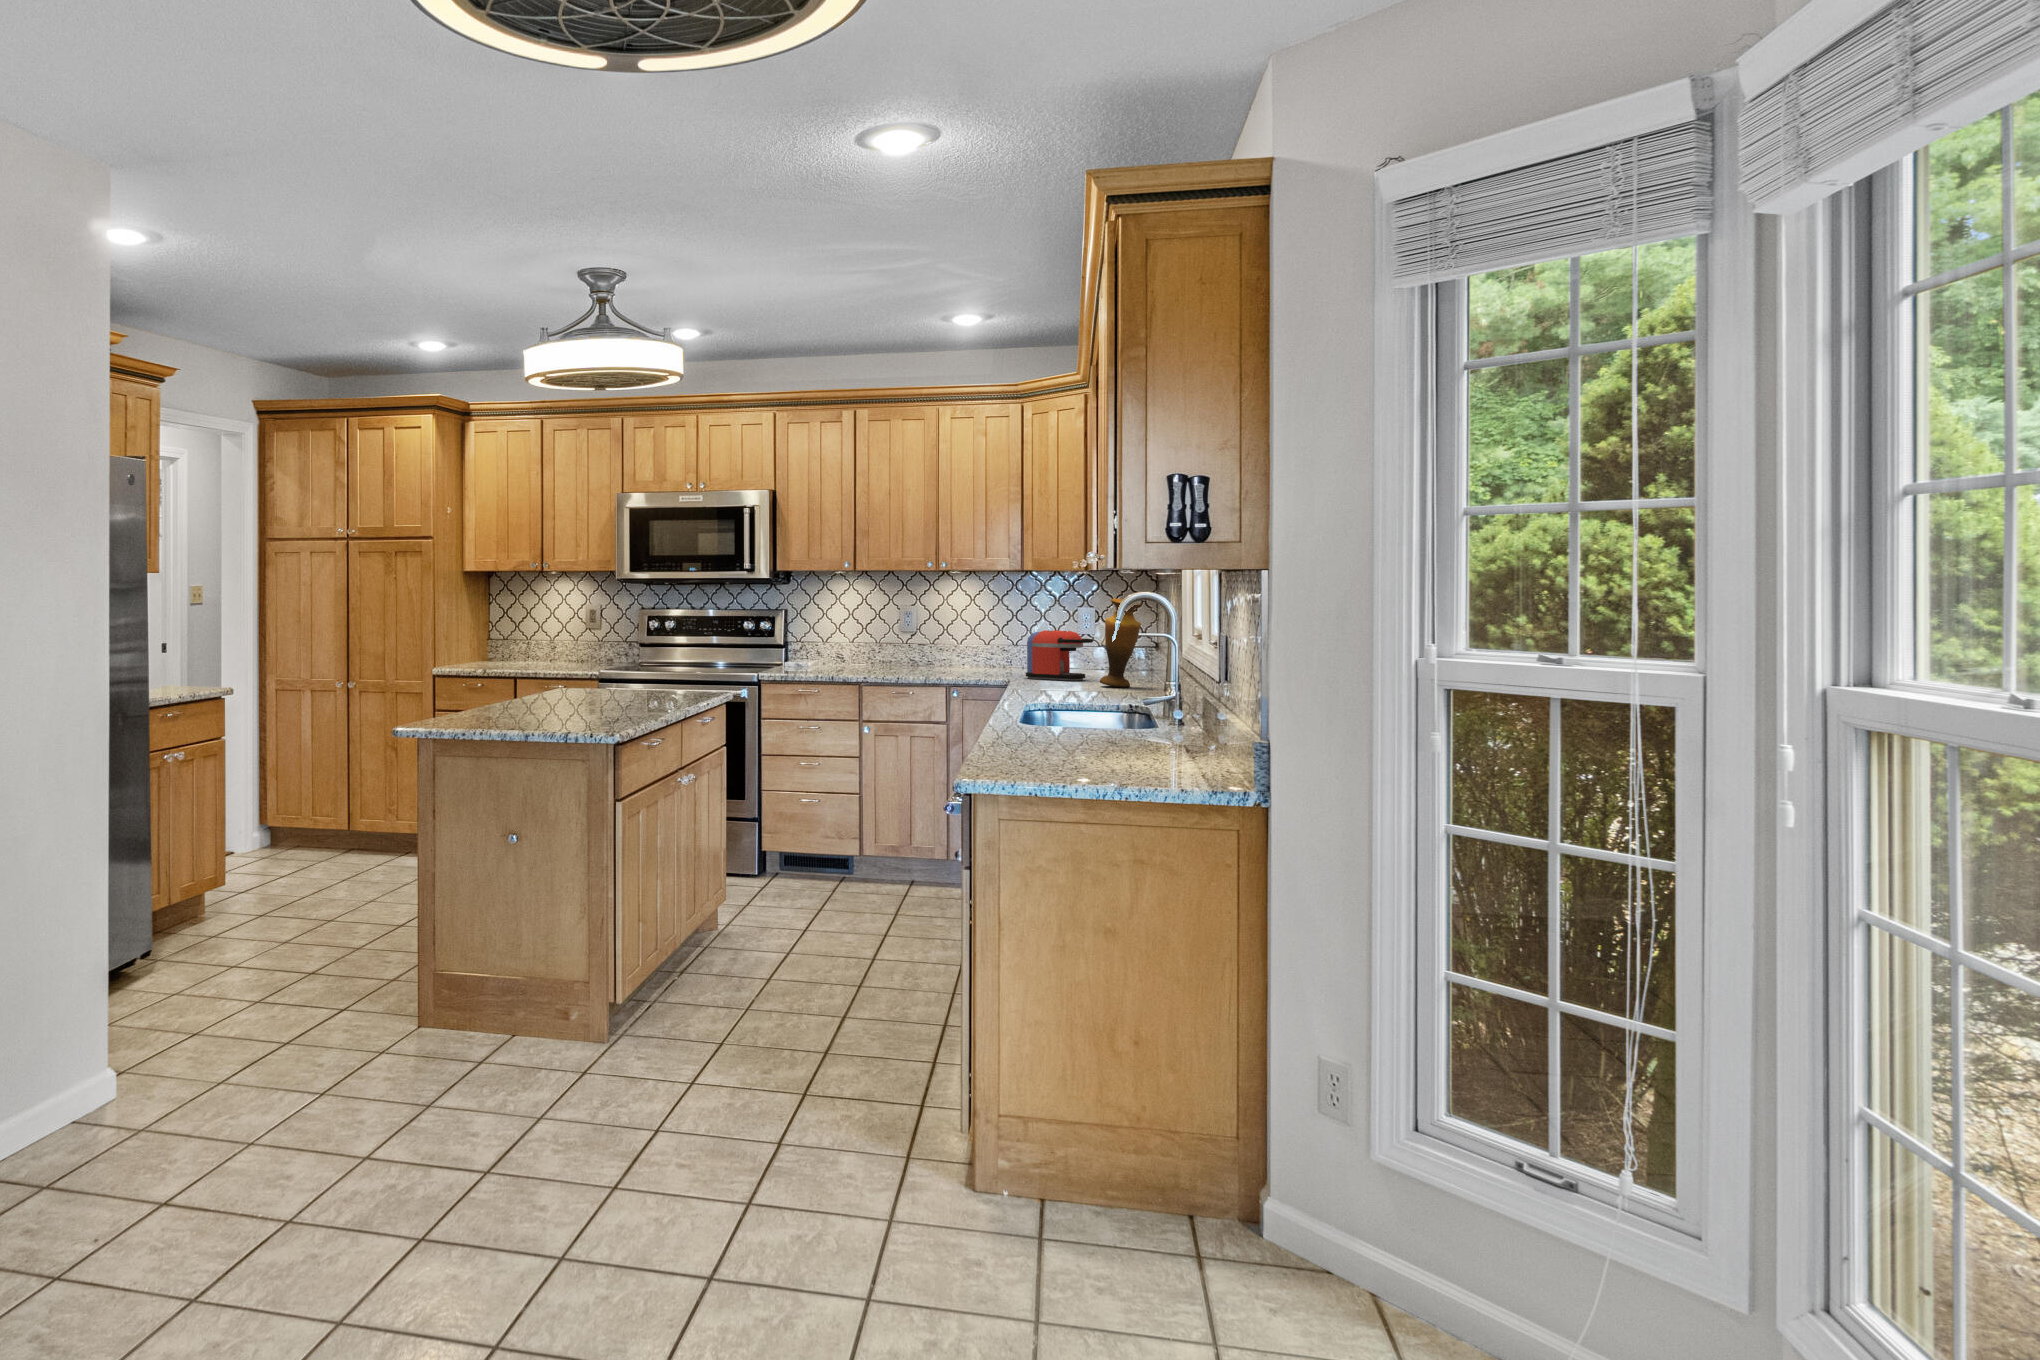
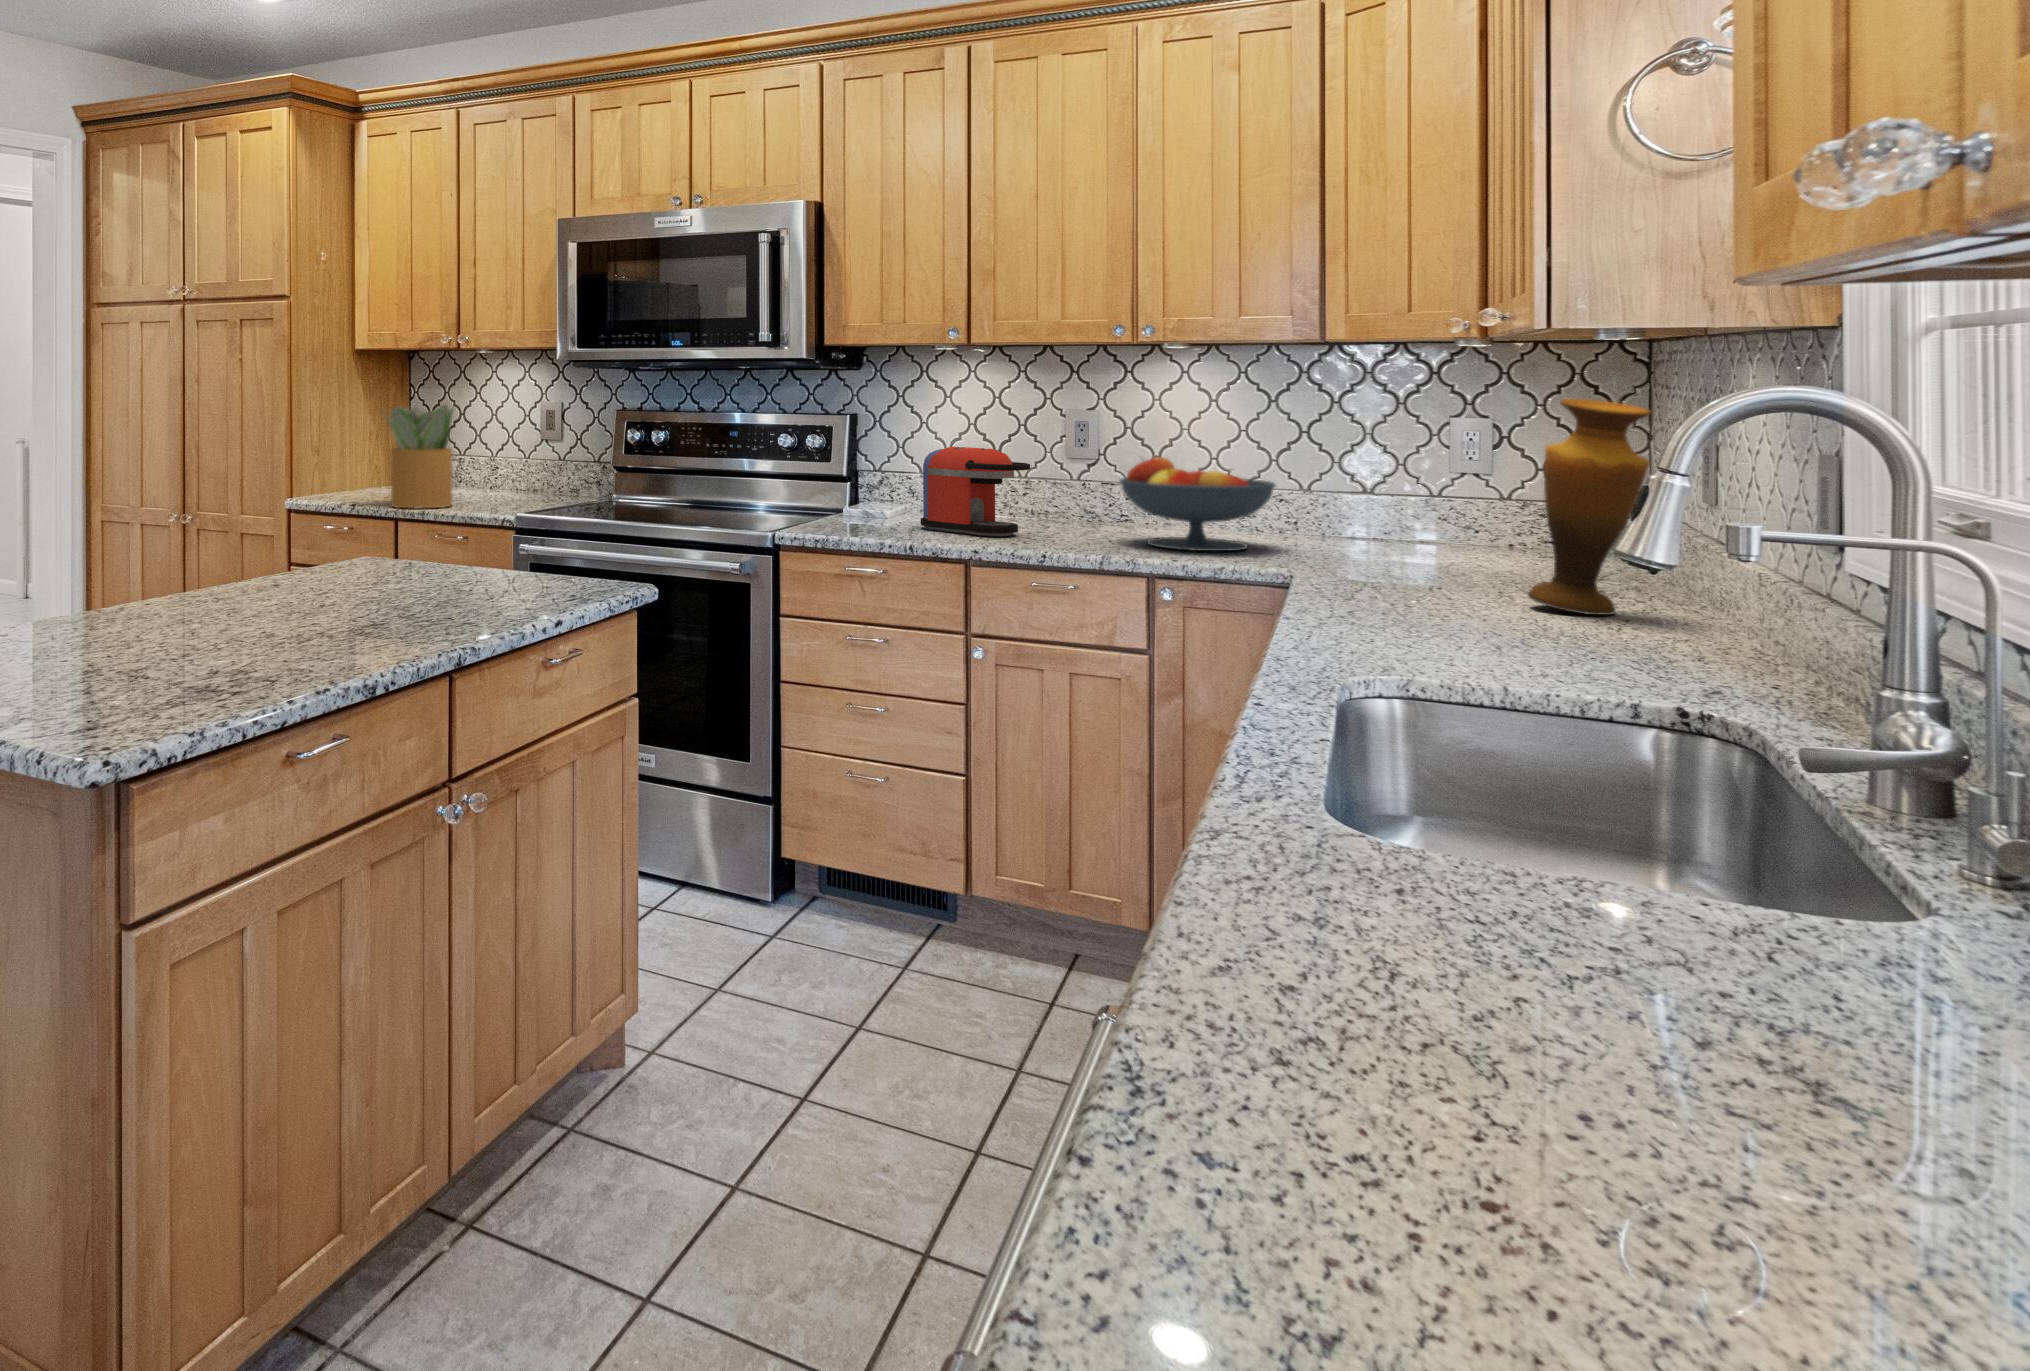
potted plant: none [507,606,552,670] -> present [384,405,454,508]
fruit bowl: none [932,629,1004,675] -> present [1120,457,1275,551]
coffee maker: present [1026,630,1093,681] -> present [921,447,1030,536]

